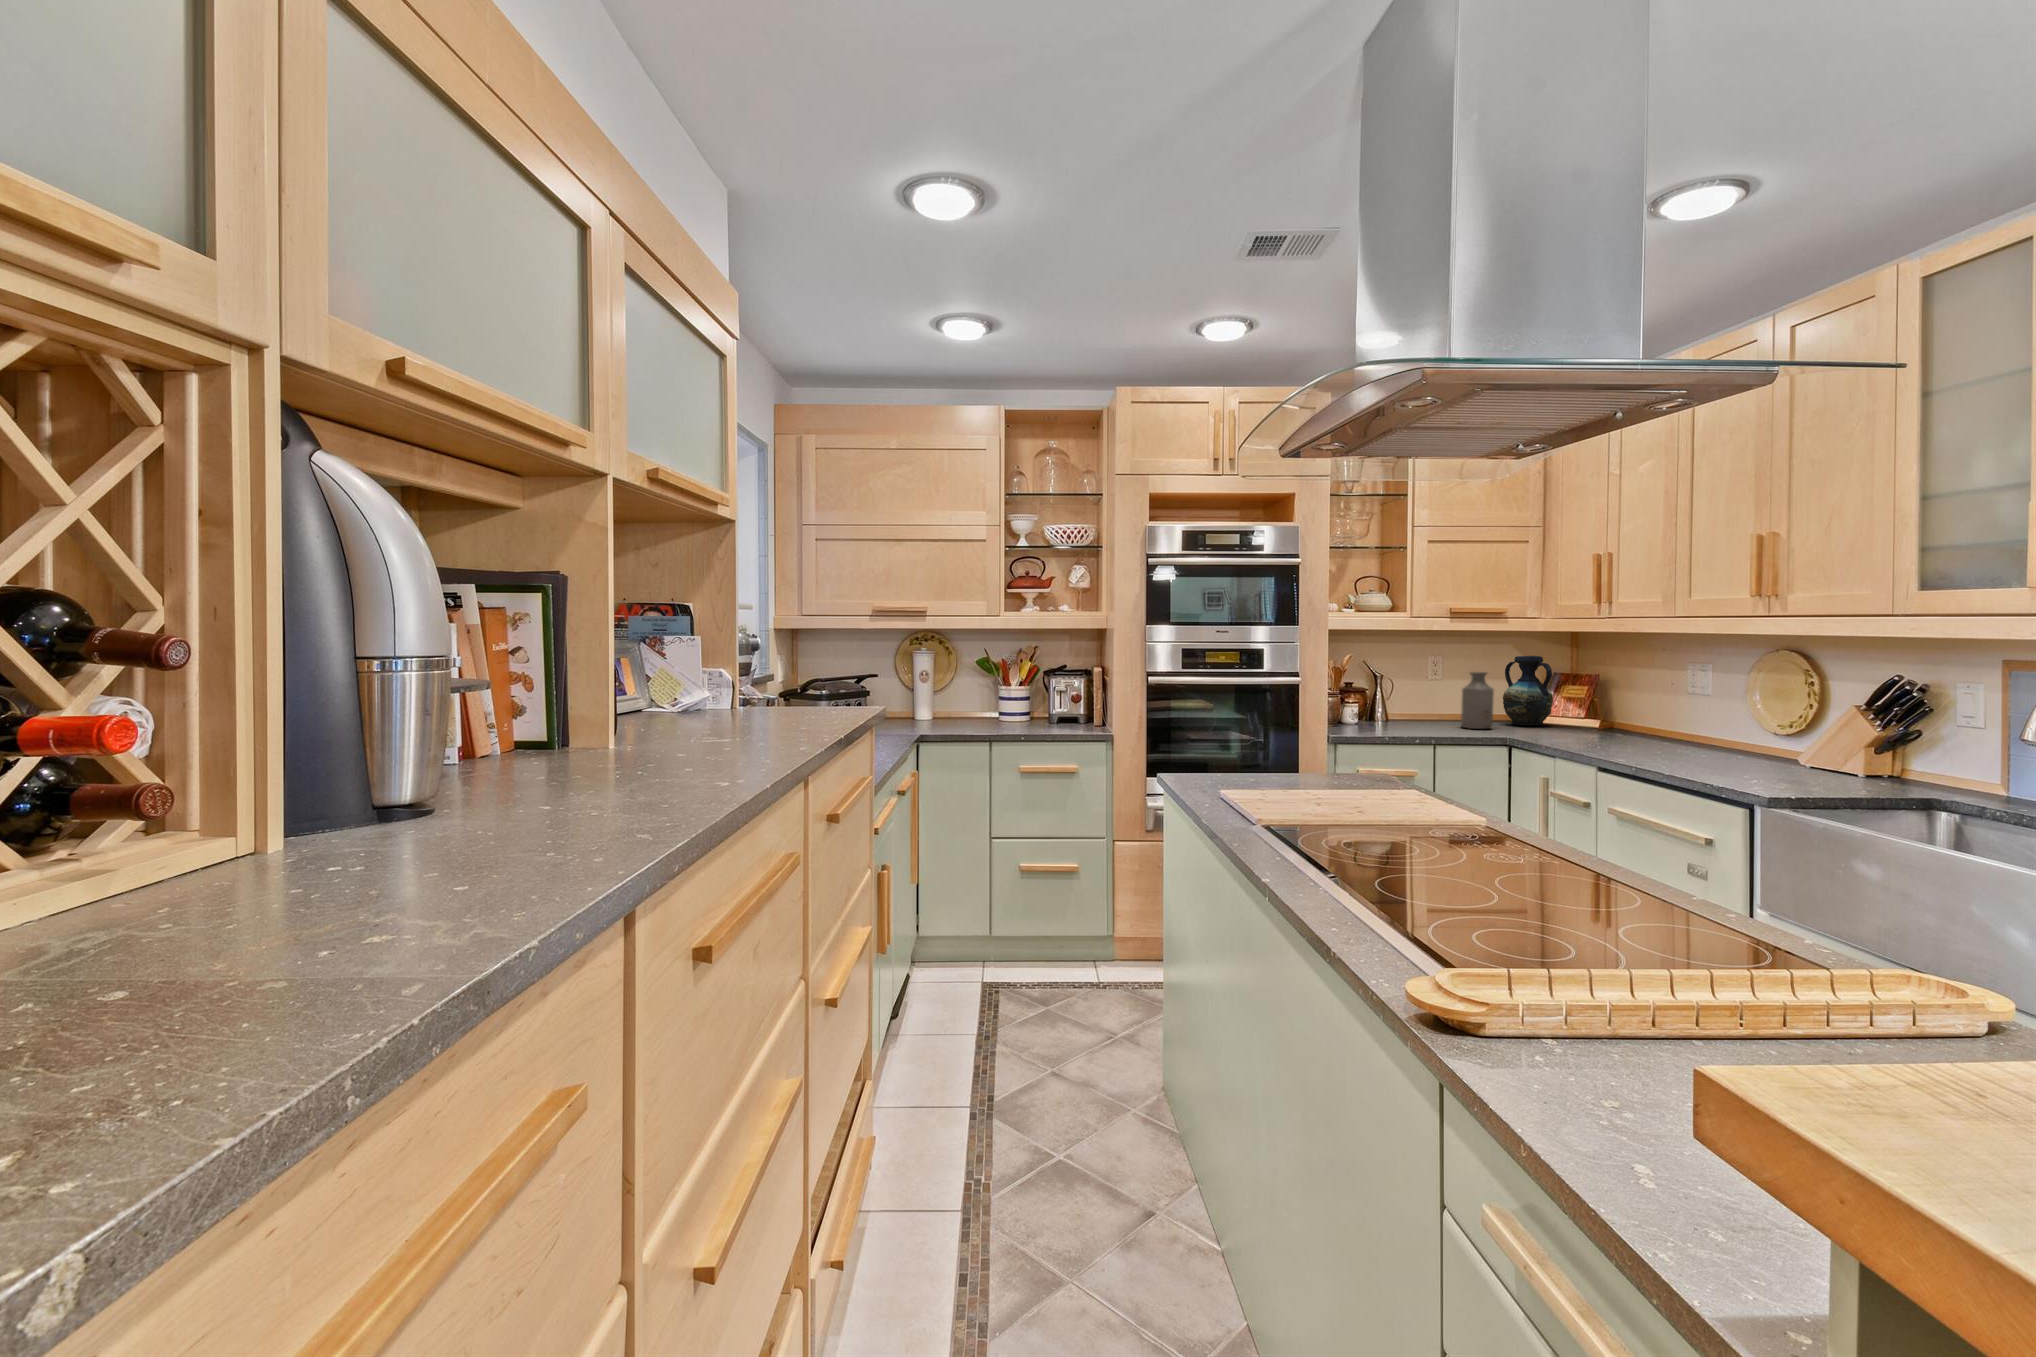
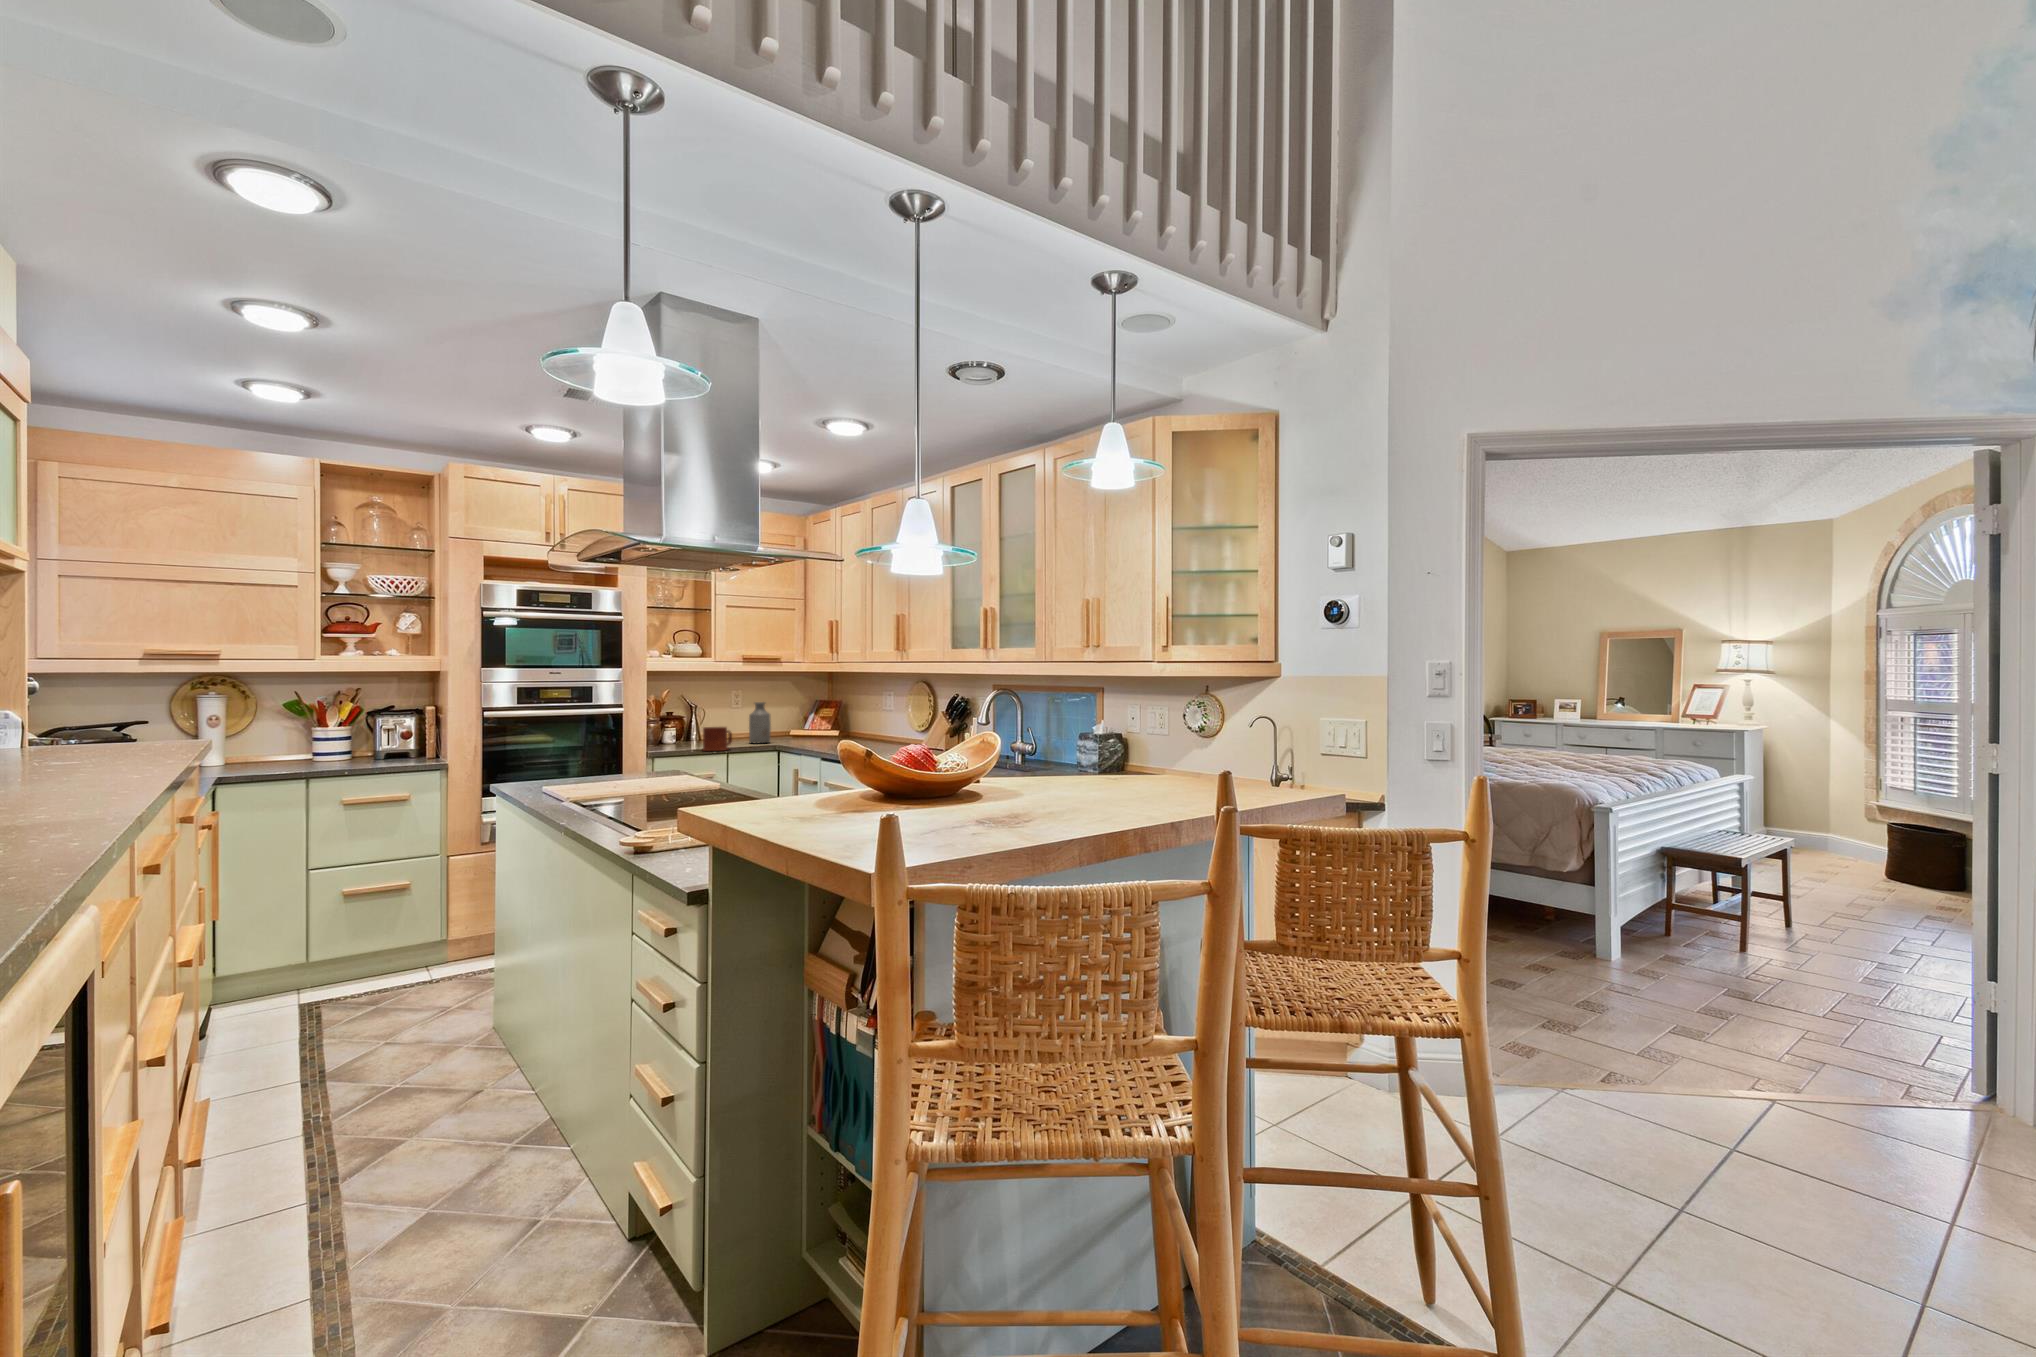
vase: present [1503,656,1553,726] -> none [779,690,811,740]
mug: none [1401,706,1443,740] -> present [702,727,732,751]

